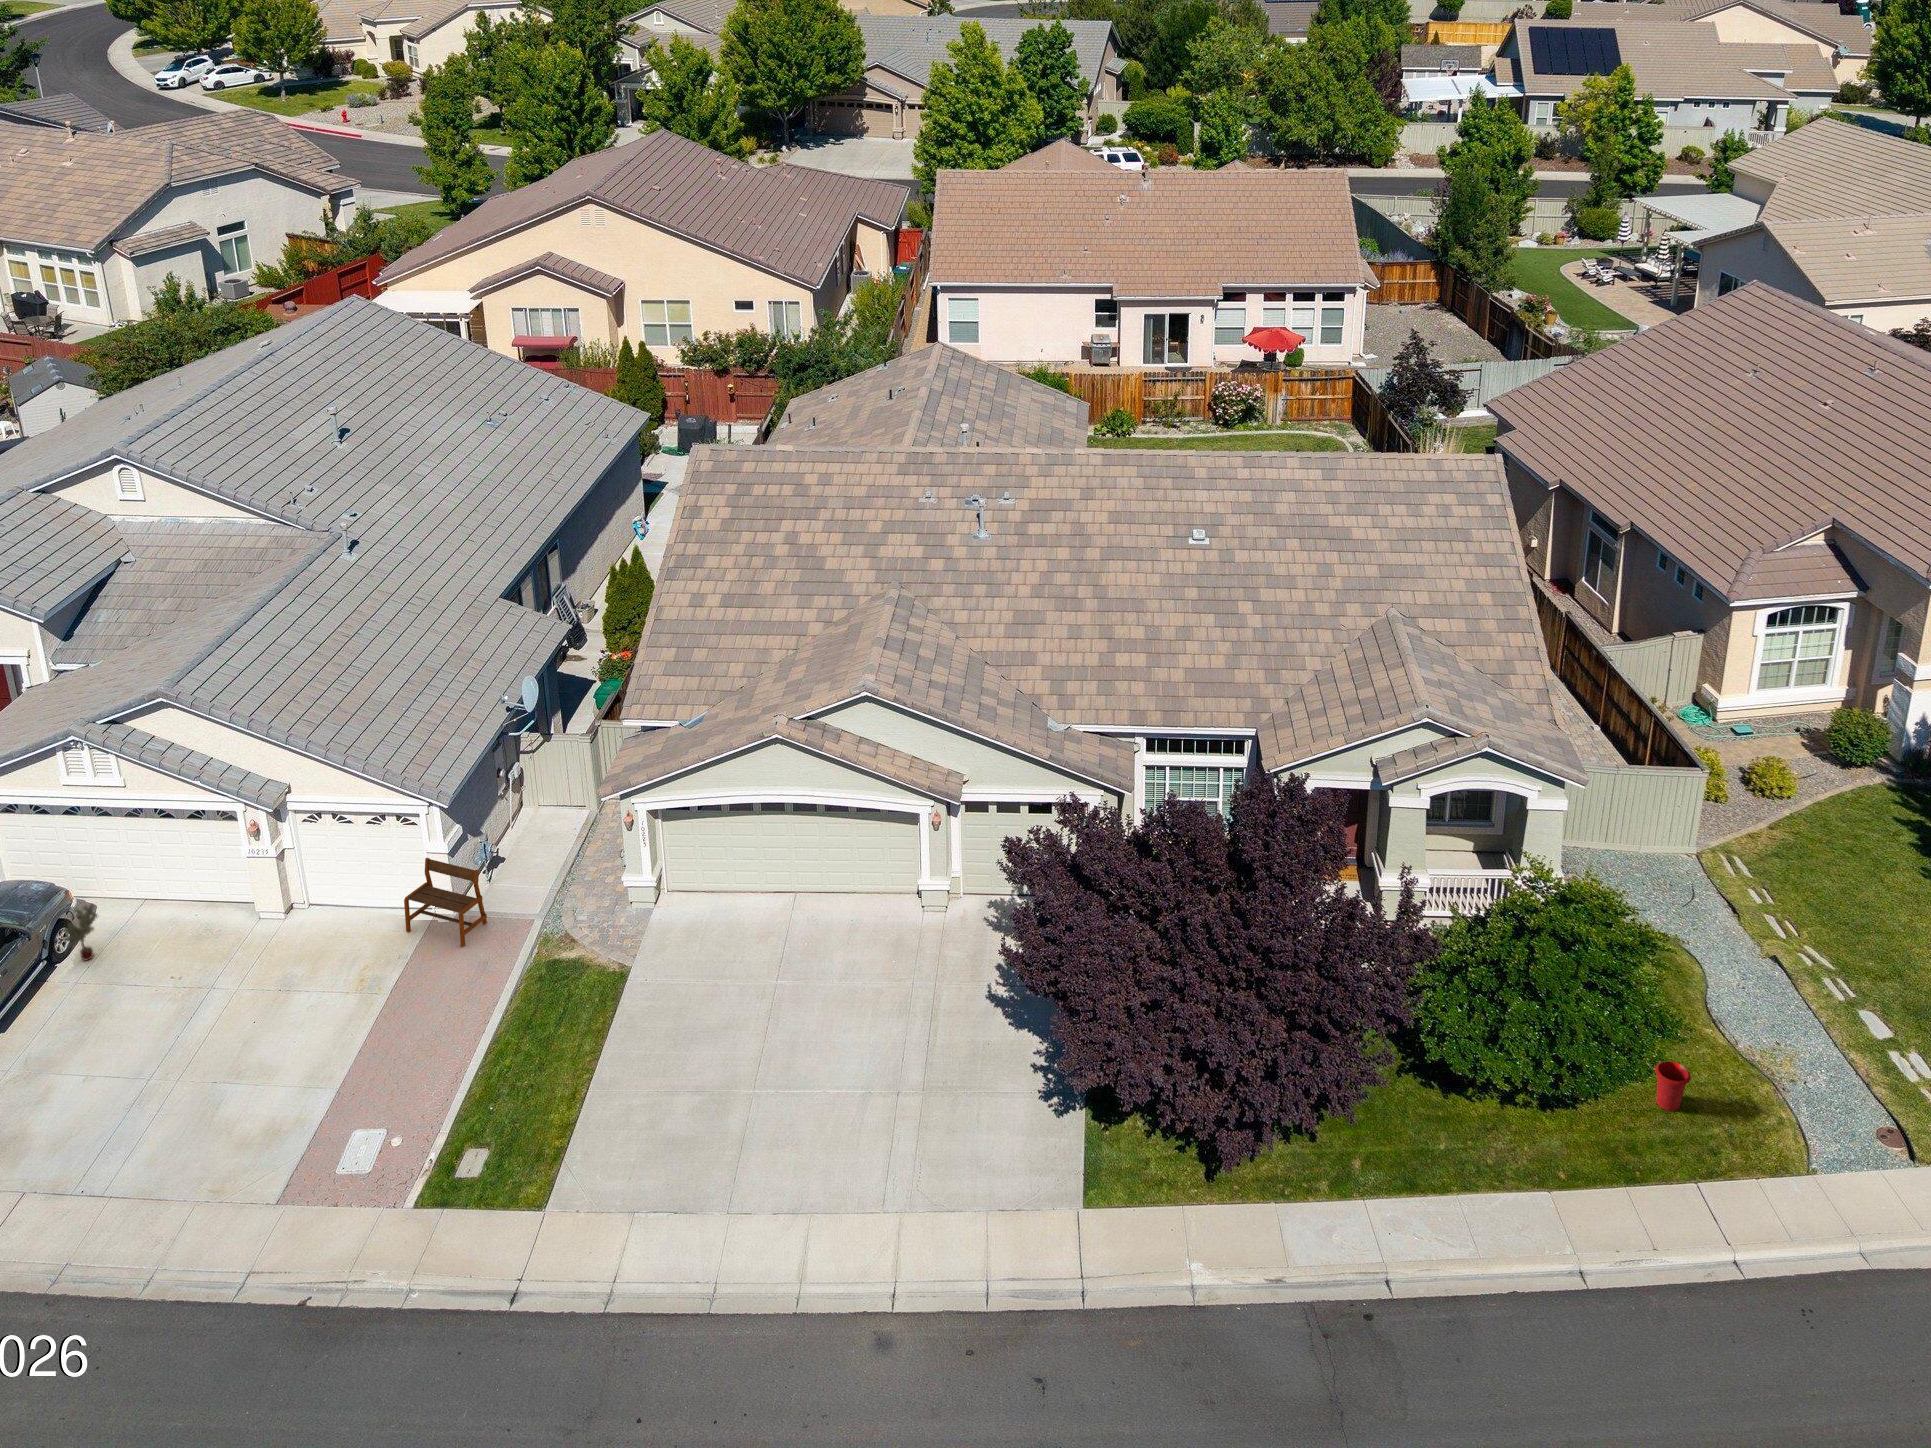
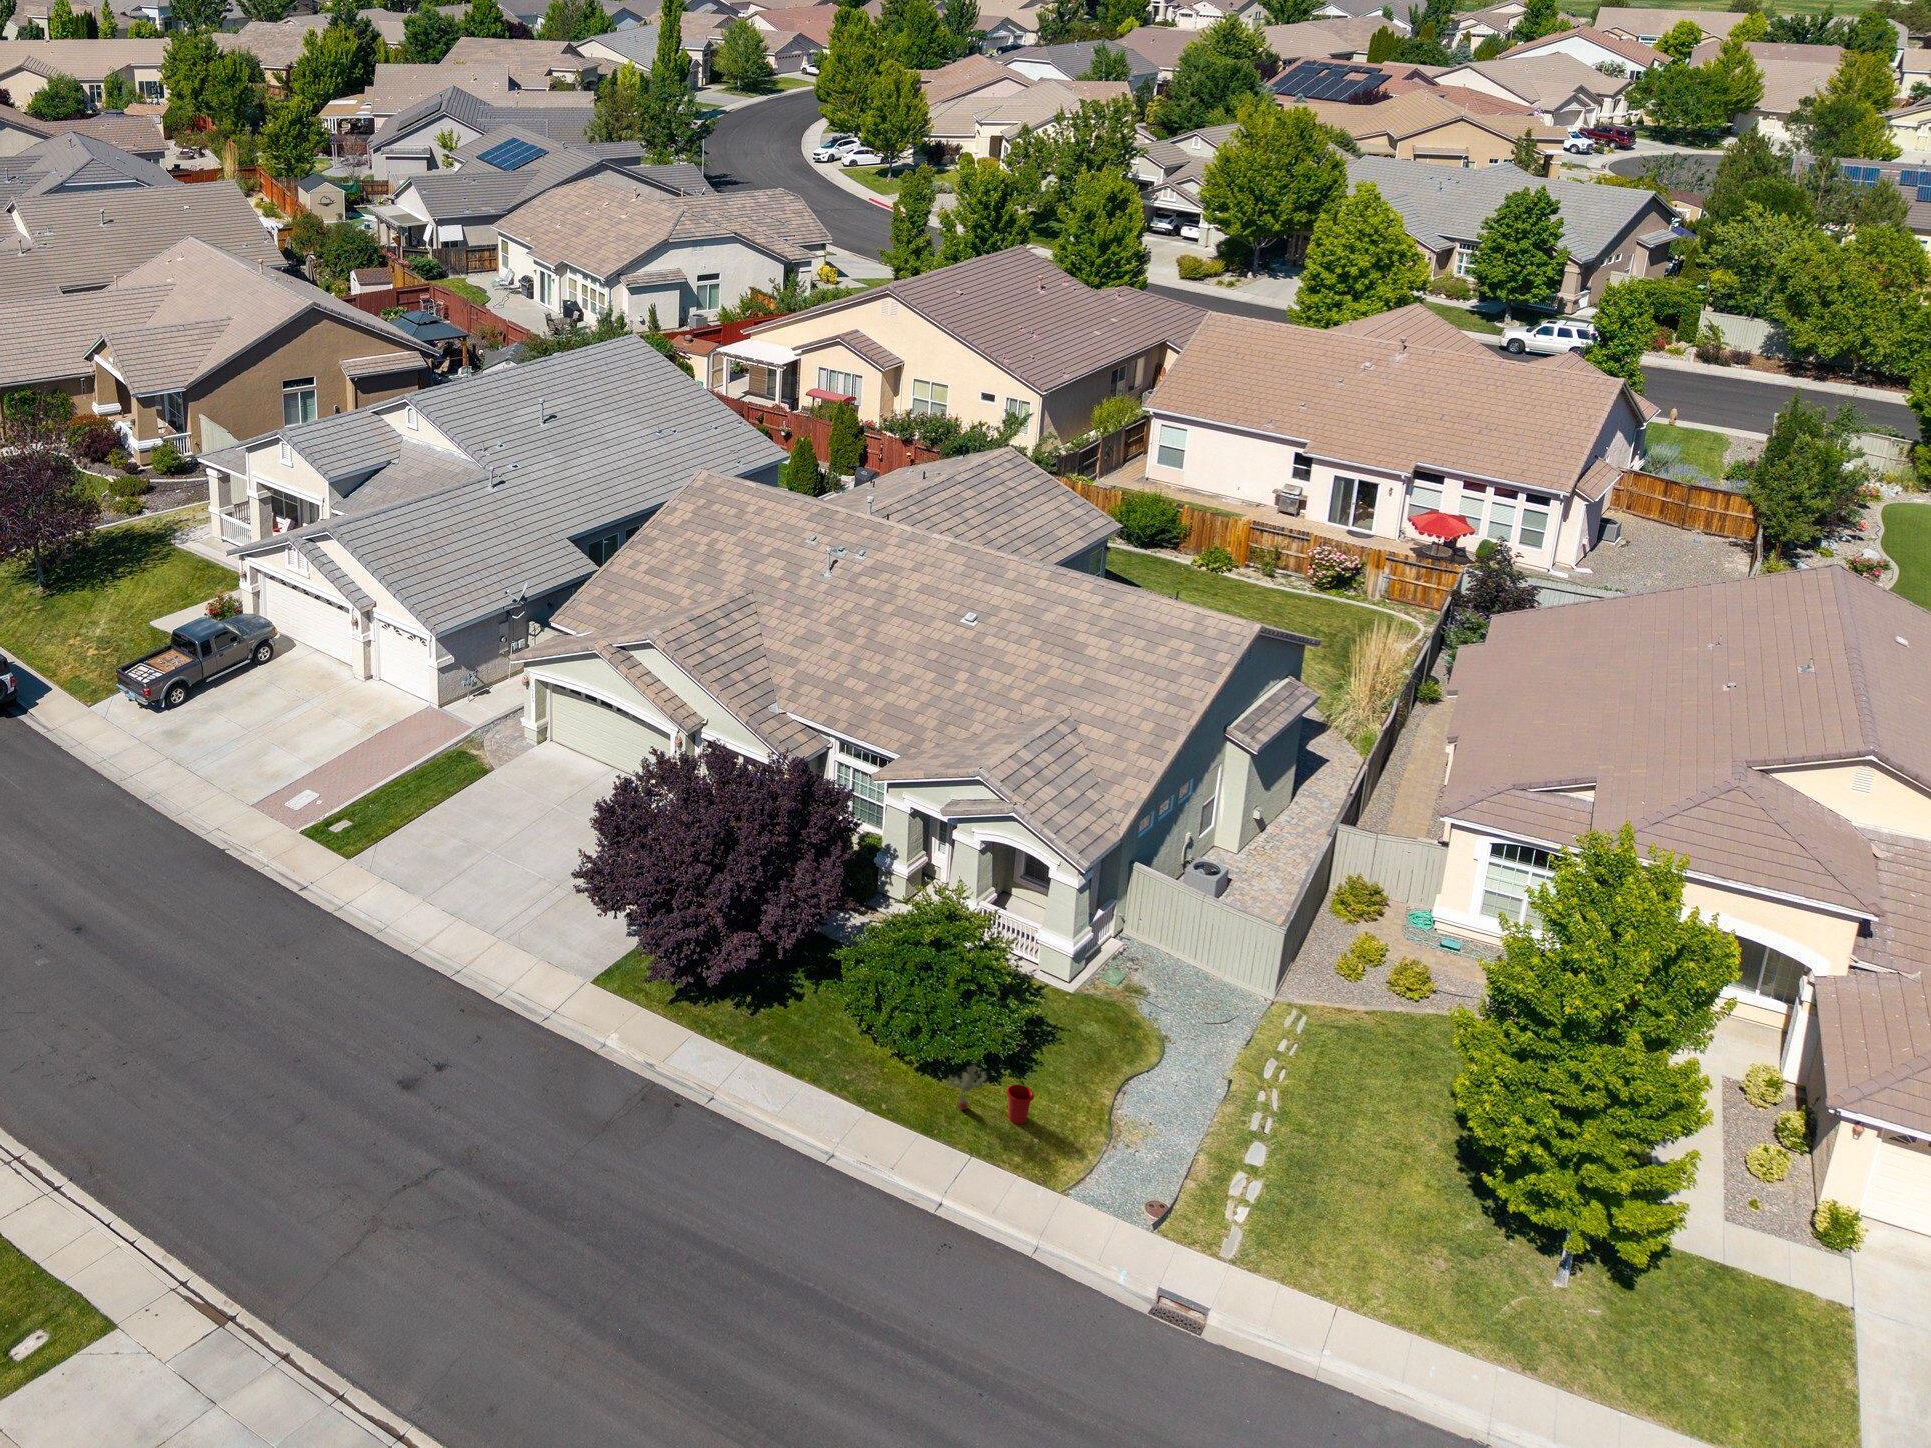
bench: present [404,858,487,947] -> none [415,674,455,732]
potted tree: present [63,905,97,961] -> present [946,1066,986,1110]

